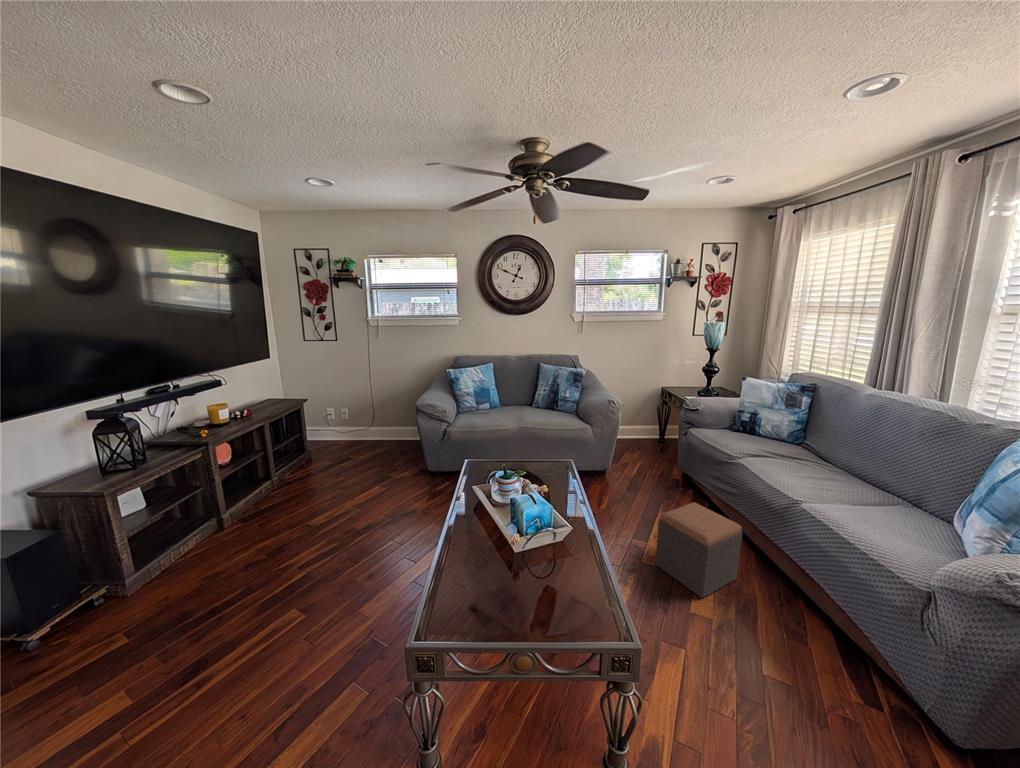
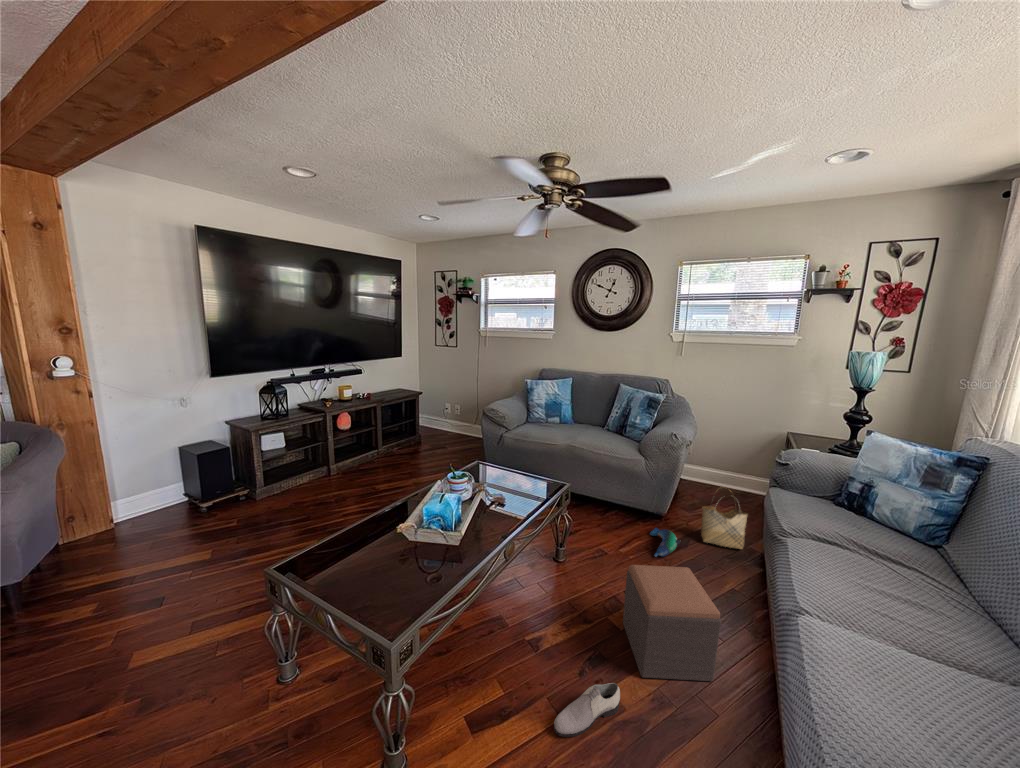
woven basket: none [641,436,672,483] -> present [701,498,748,549]
plush toy: none [609,481,640,506] -> present [650,528,680,557]
shoe: none [685,609,712,671] -> present [554,683,620,737]

